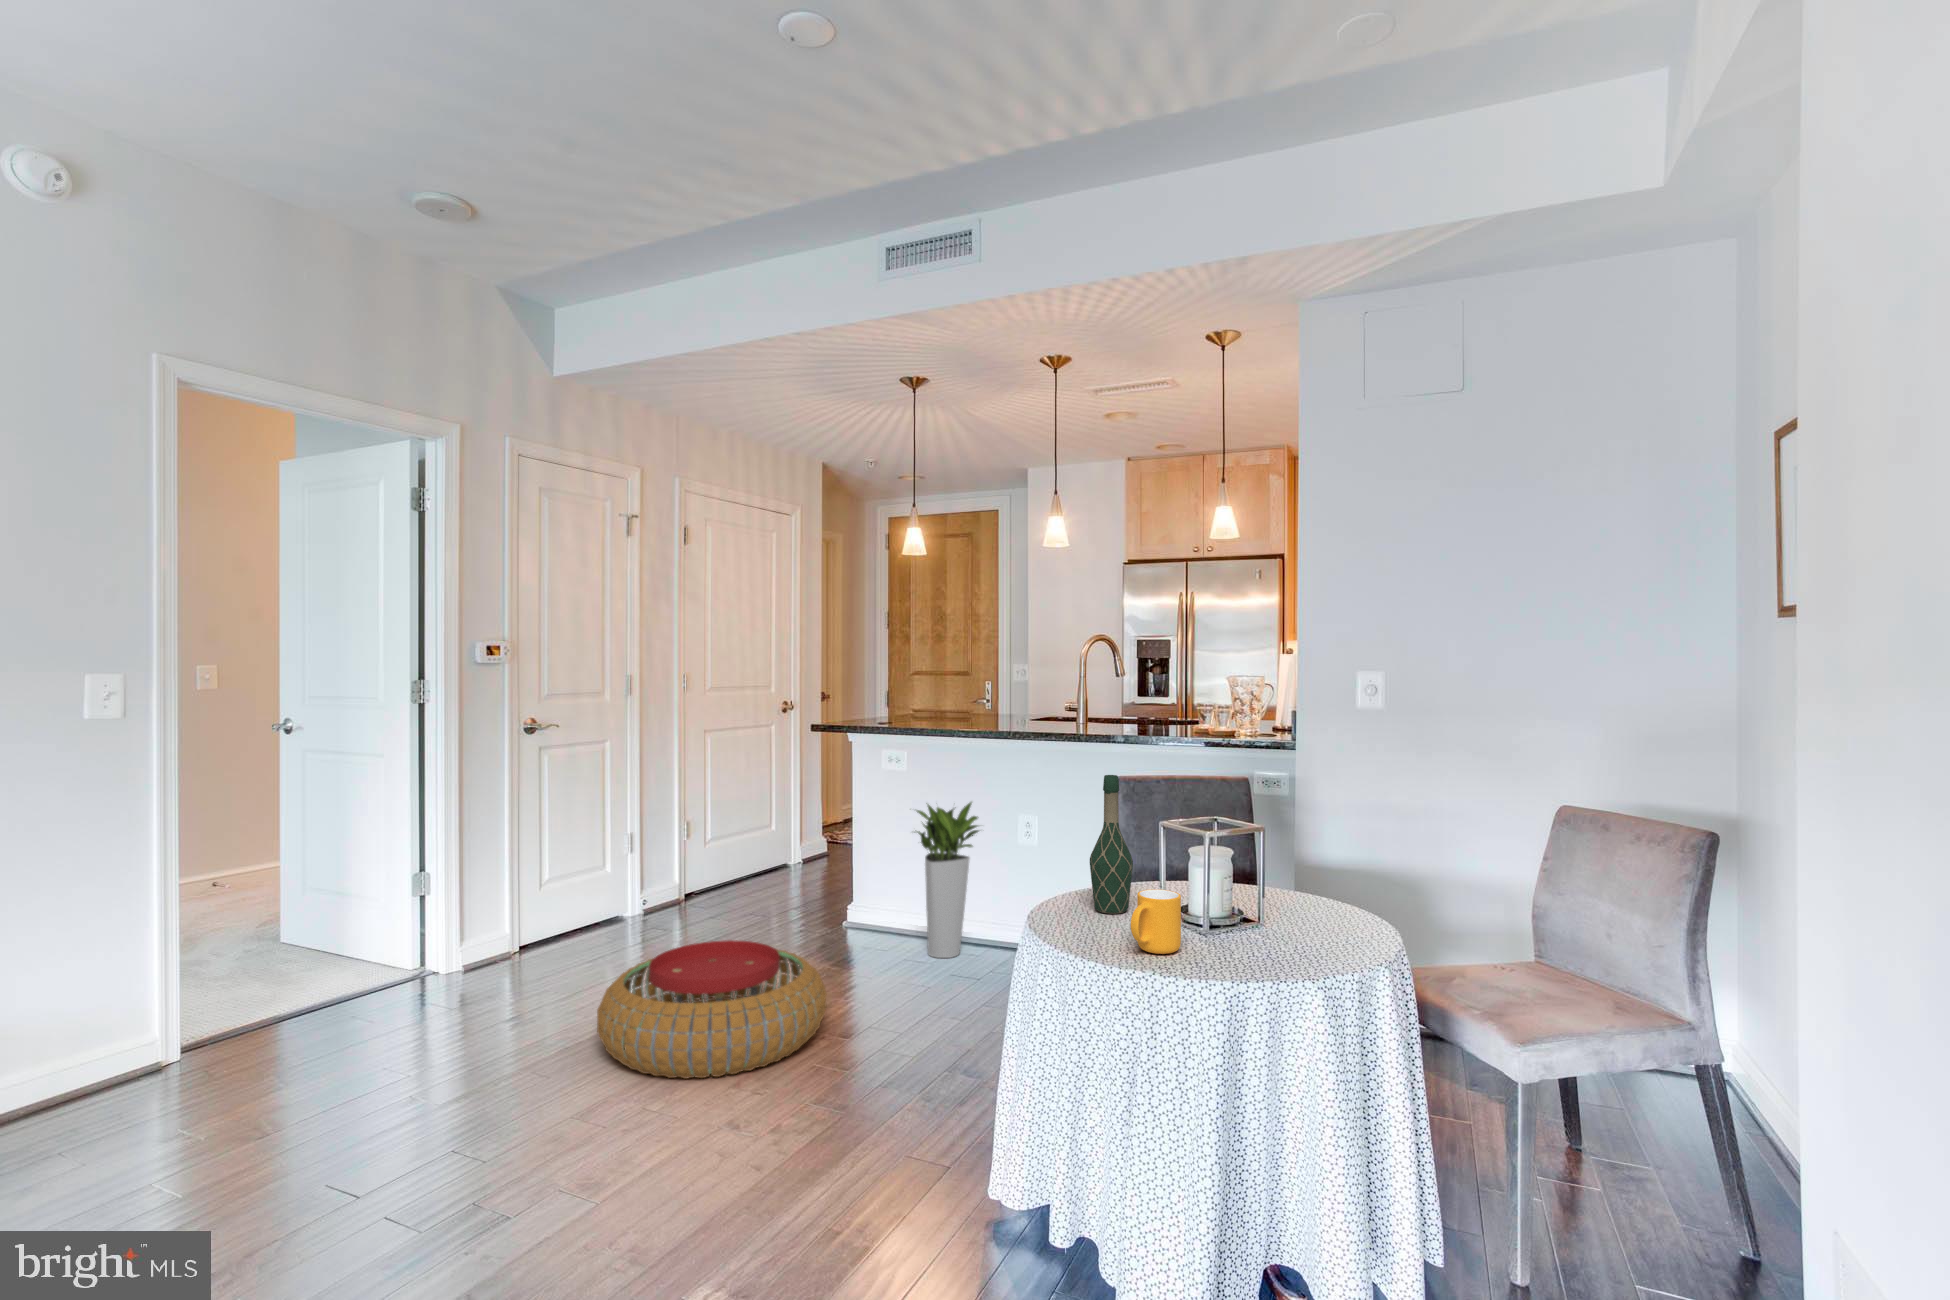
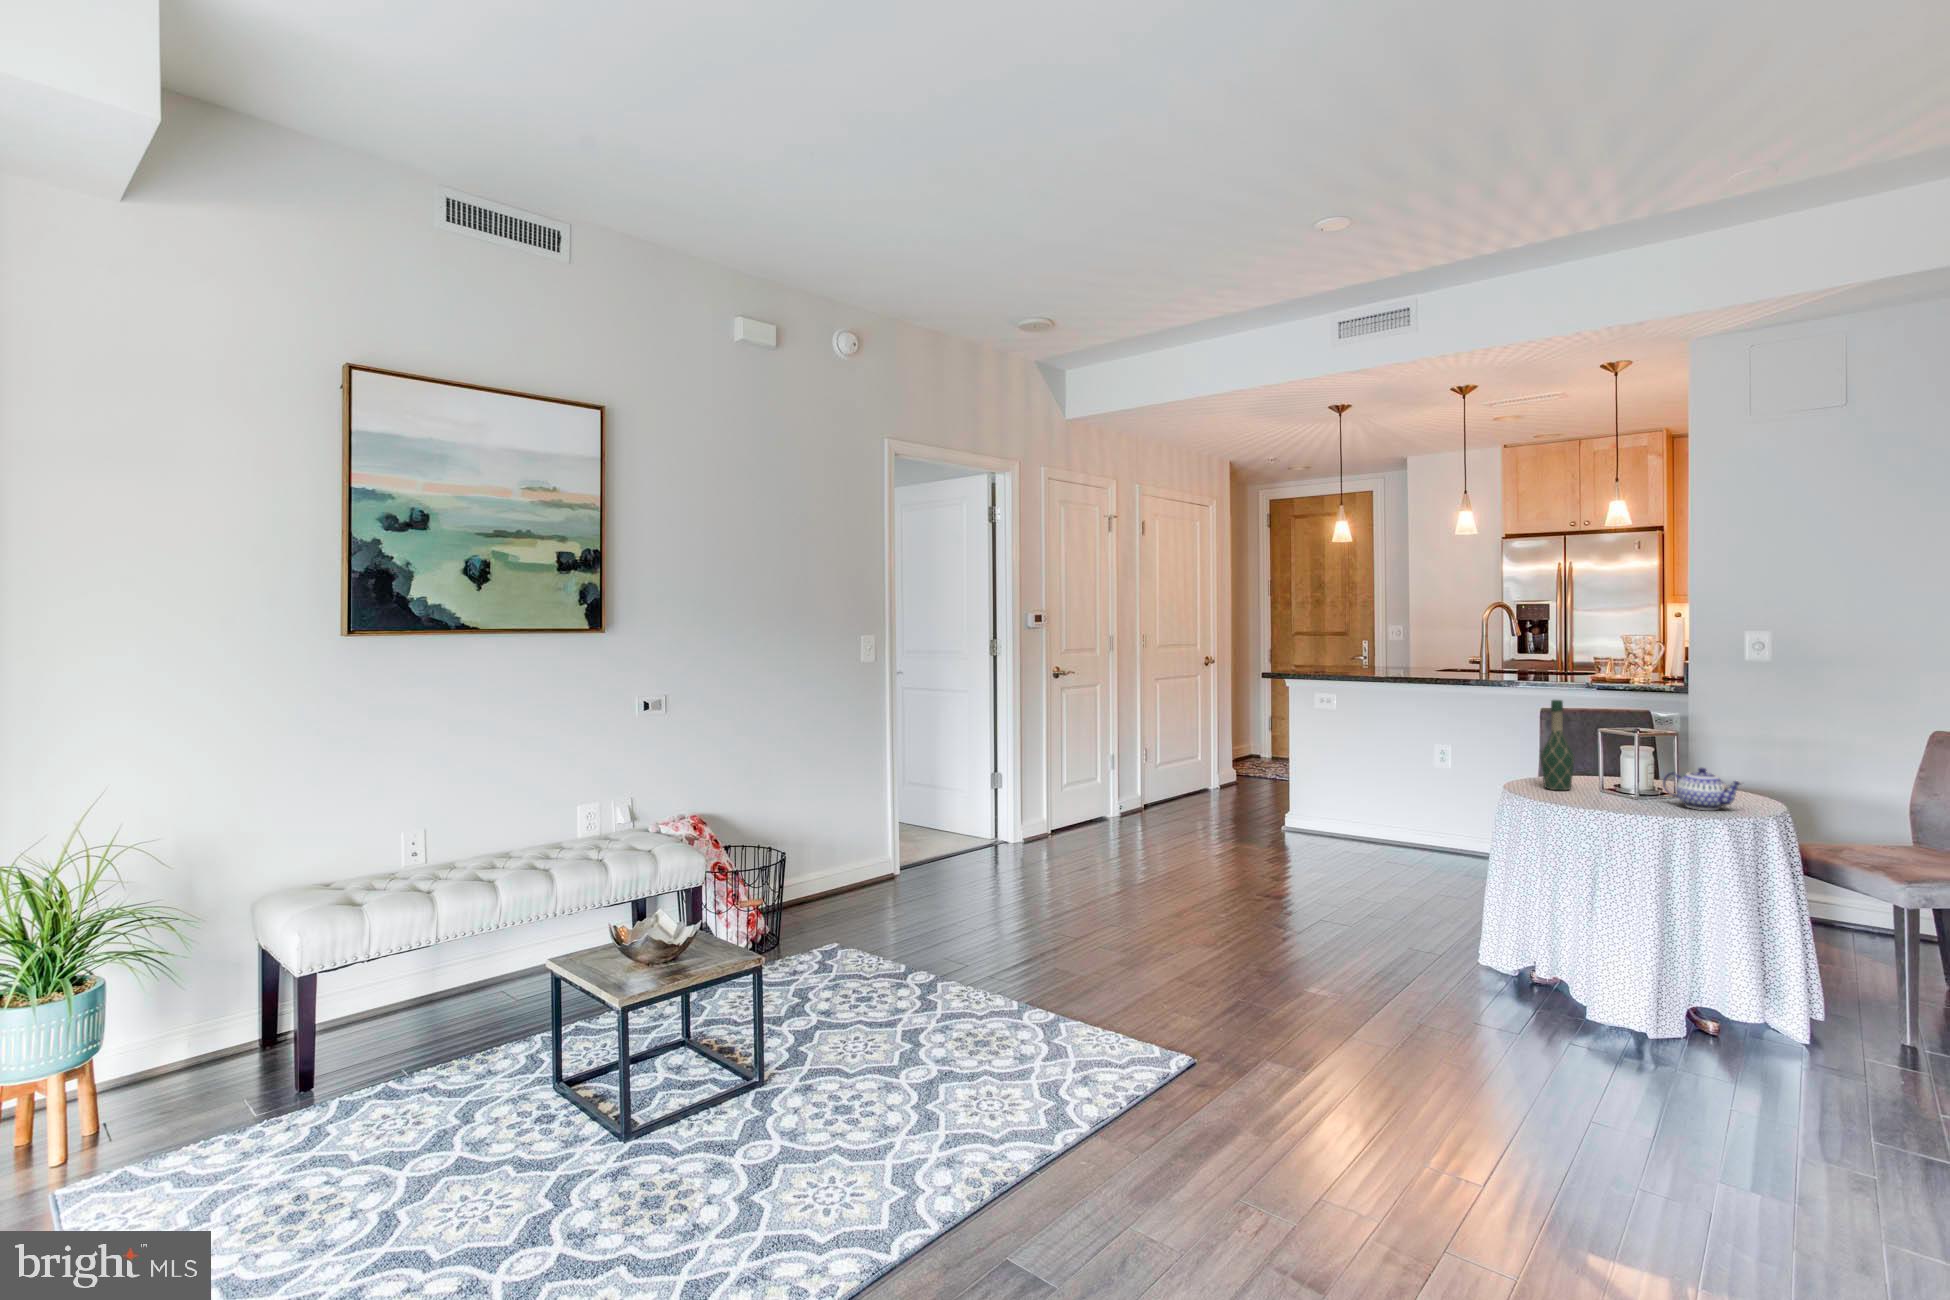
planter: present [917,802,979,958] -> none [1336,733,1400,852]
teapot: none [1237,886,1338,954] -> present [1663,768,1743,810]
mug: present [1131,889,1181,954] -> none [1587,769,1622,807]
pouf: present [597,940,827,1079] -> none [1151,822,1305,902]

